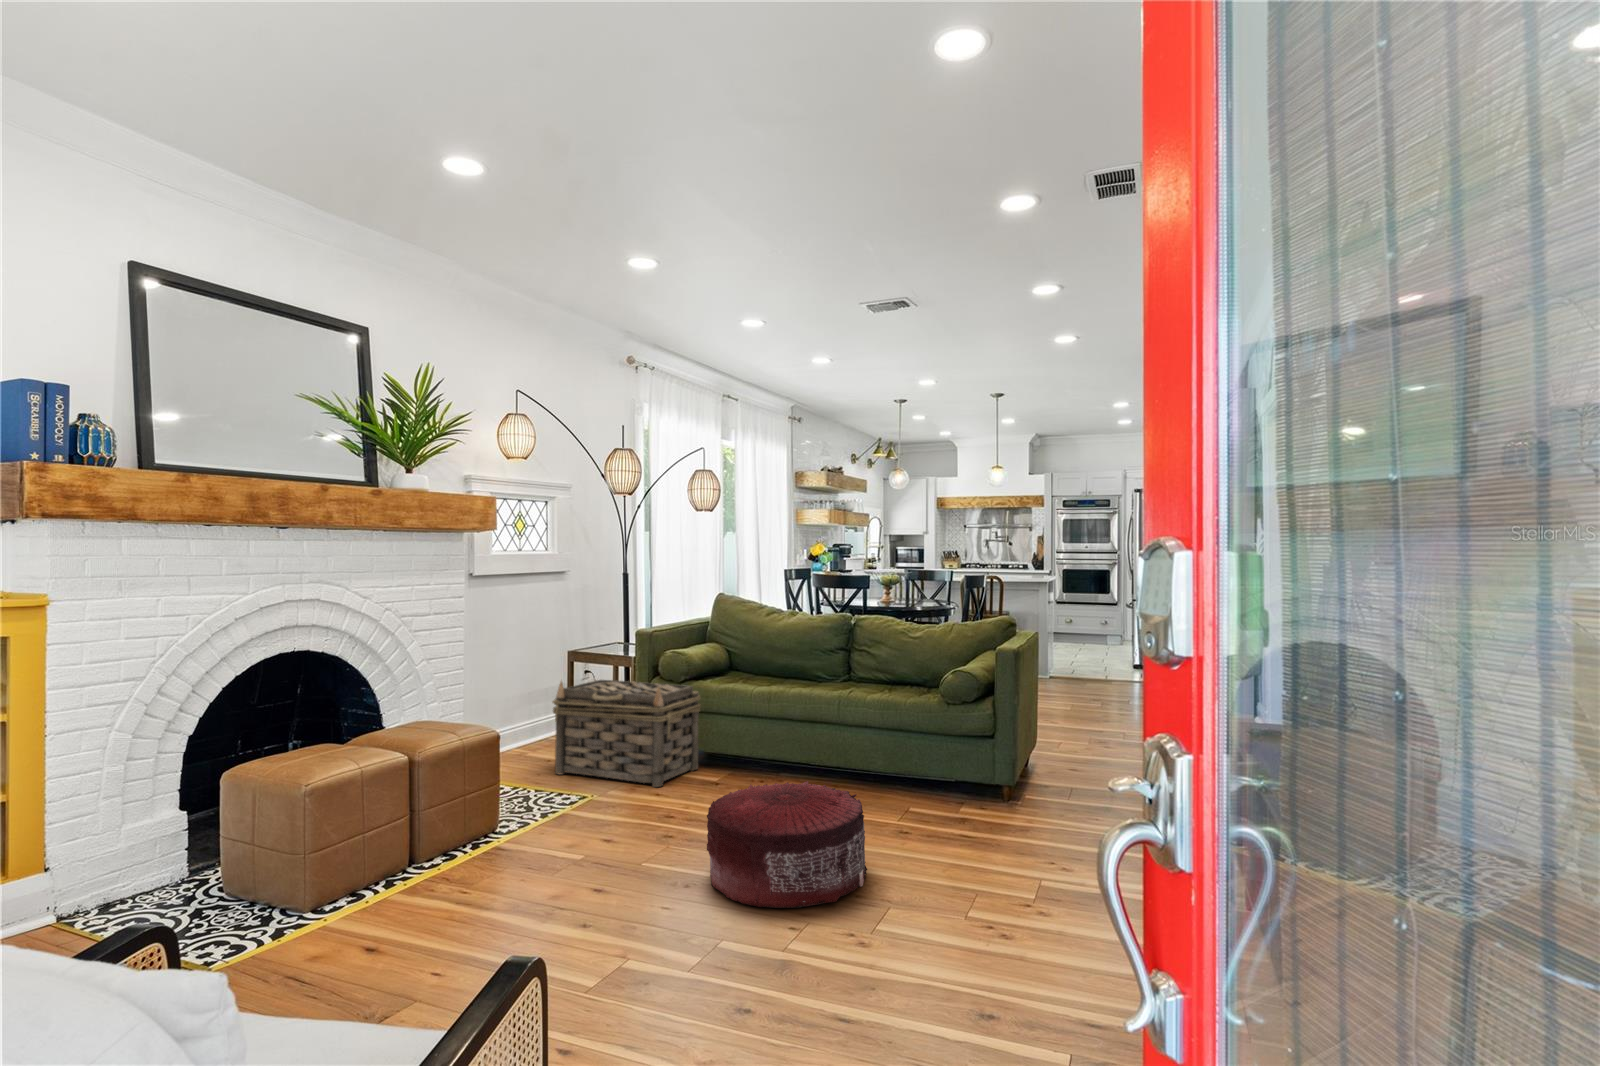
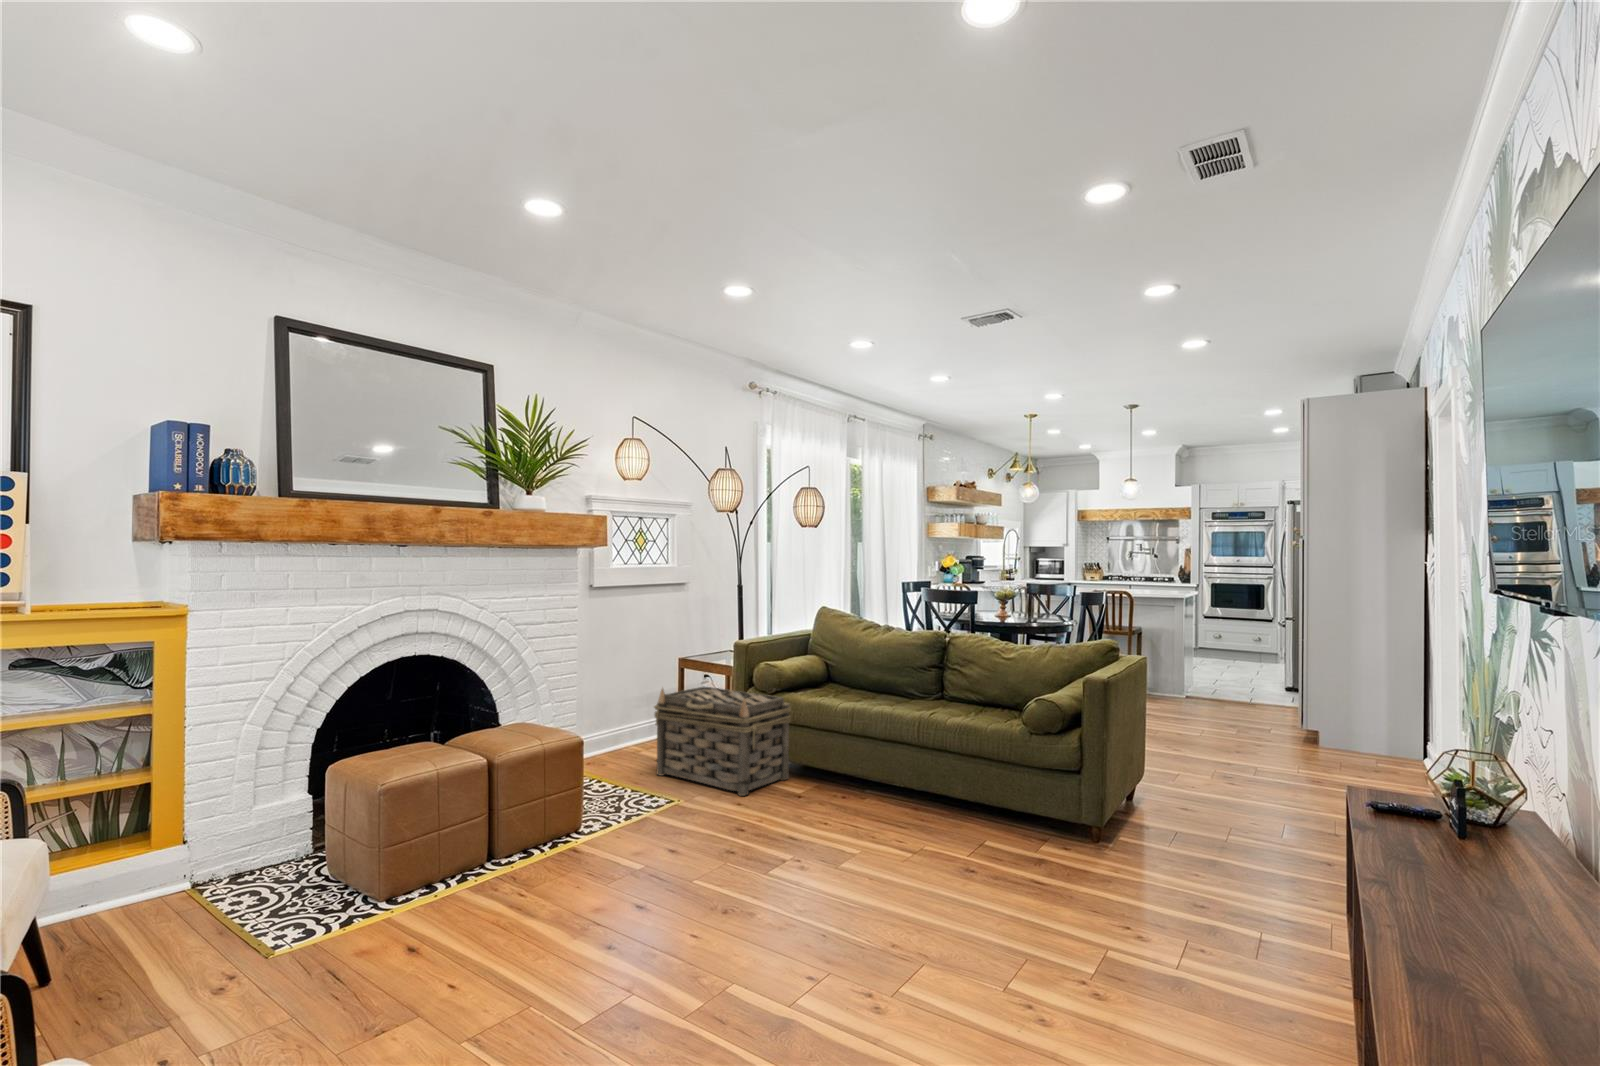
pouf: present [707,781,867,908] -> none [742,809,914,952]

